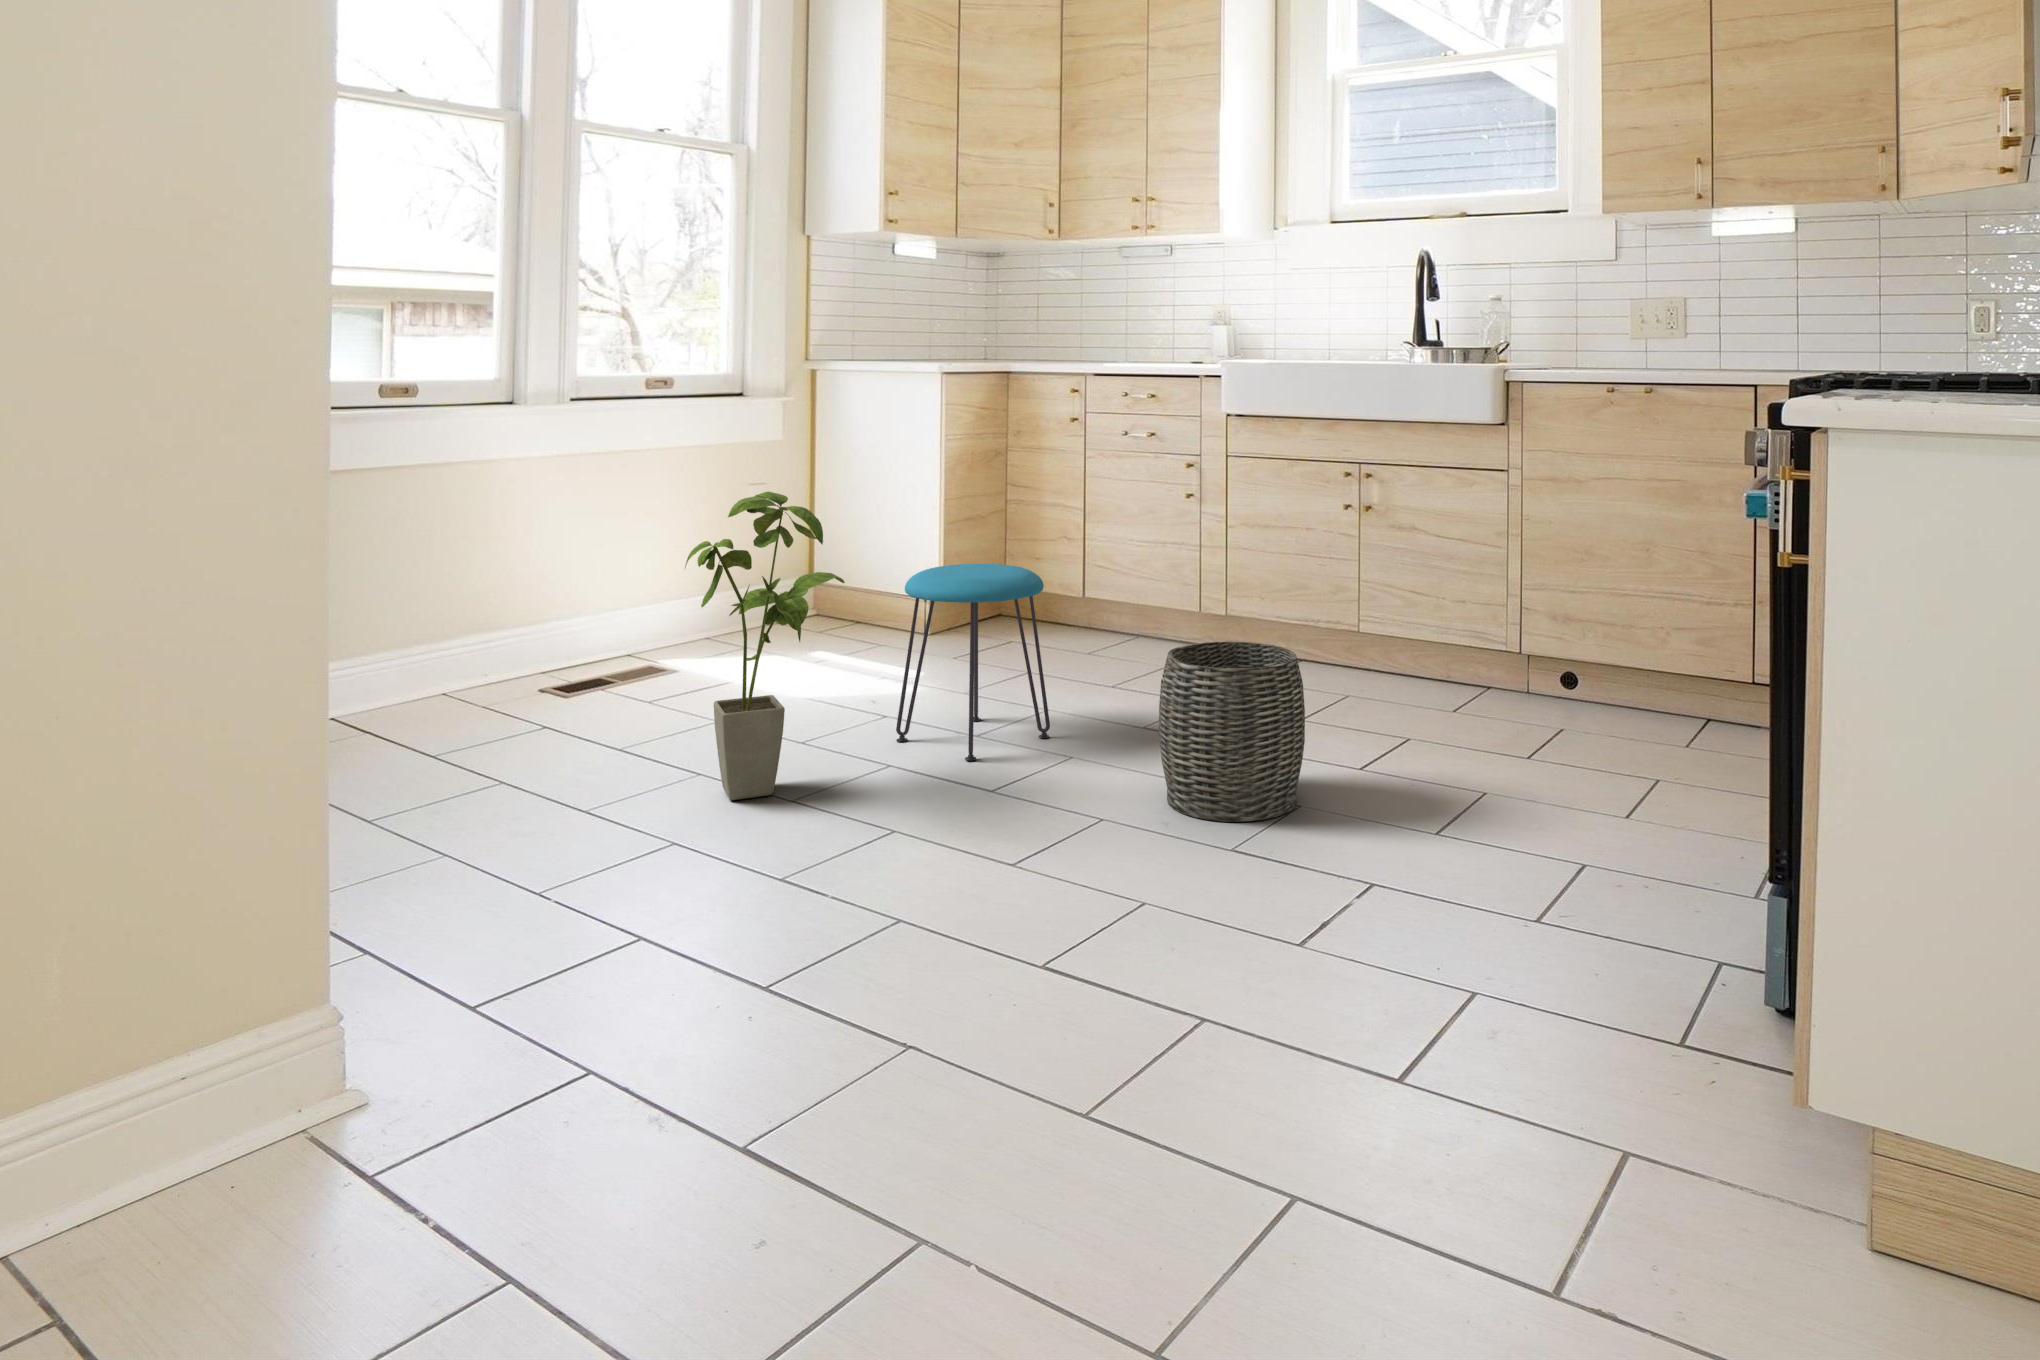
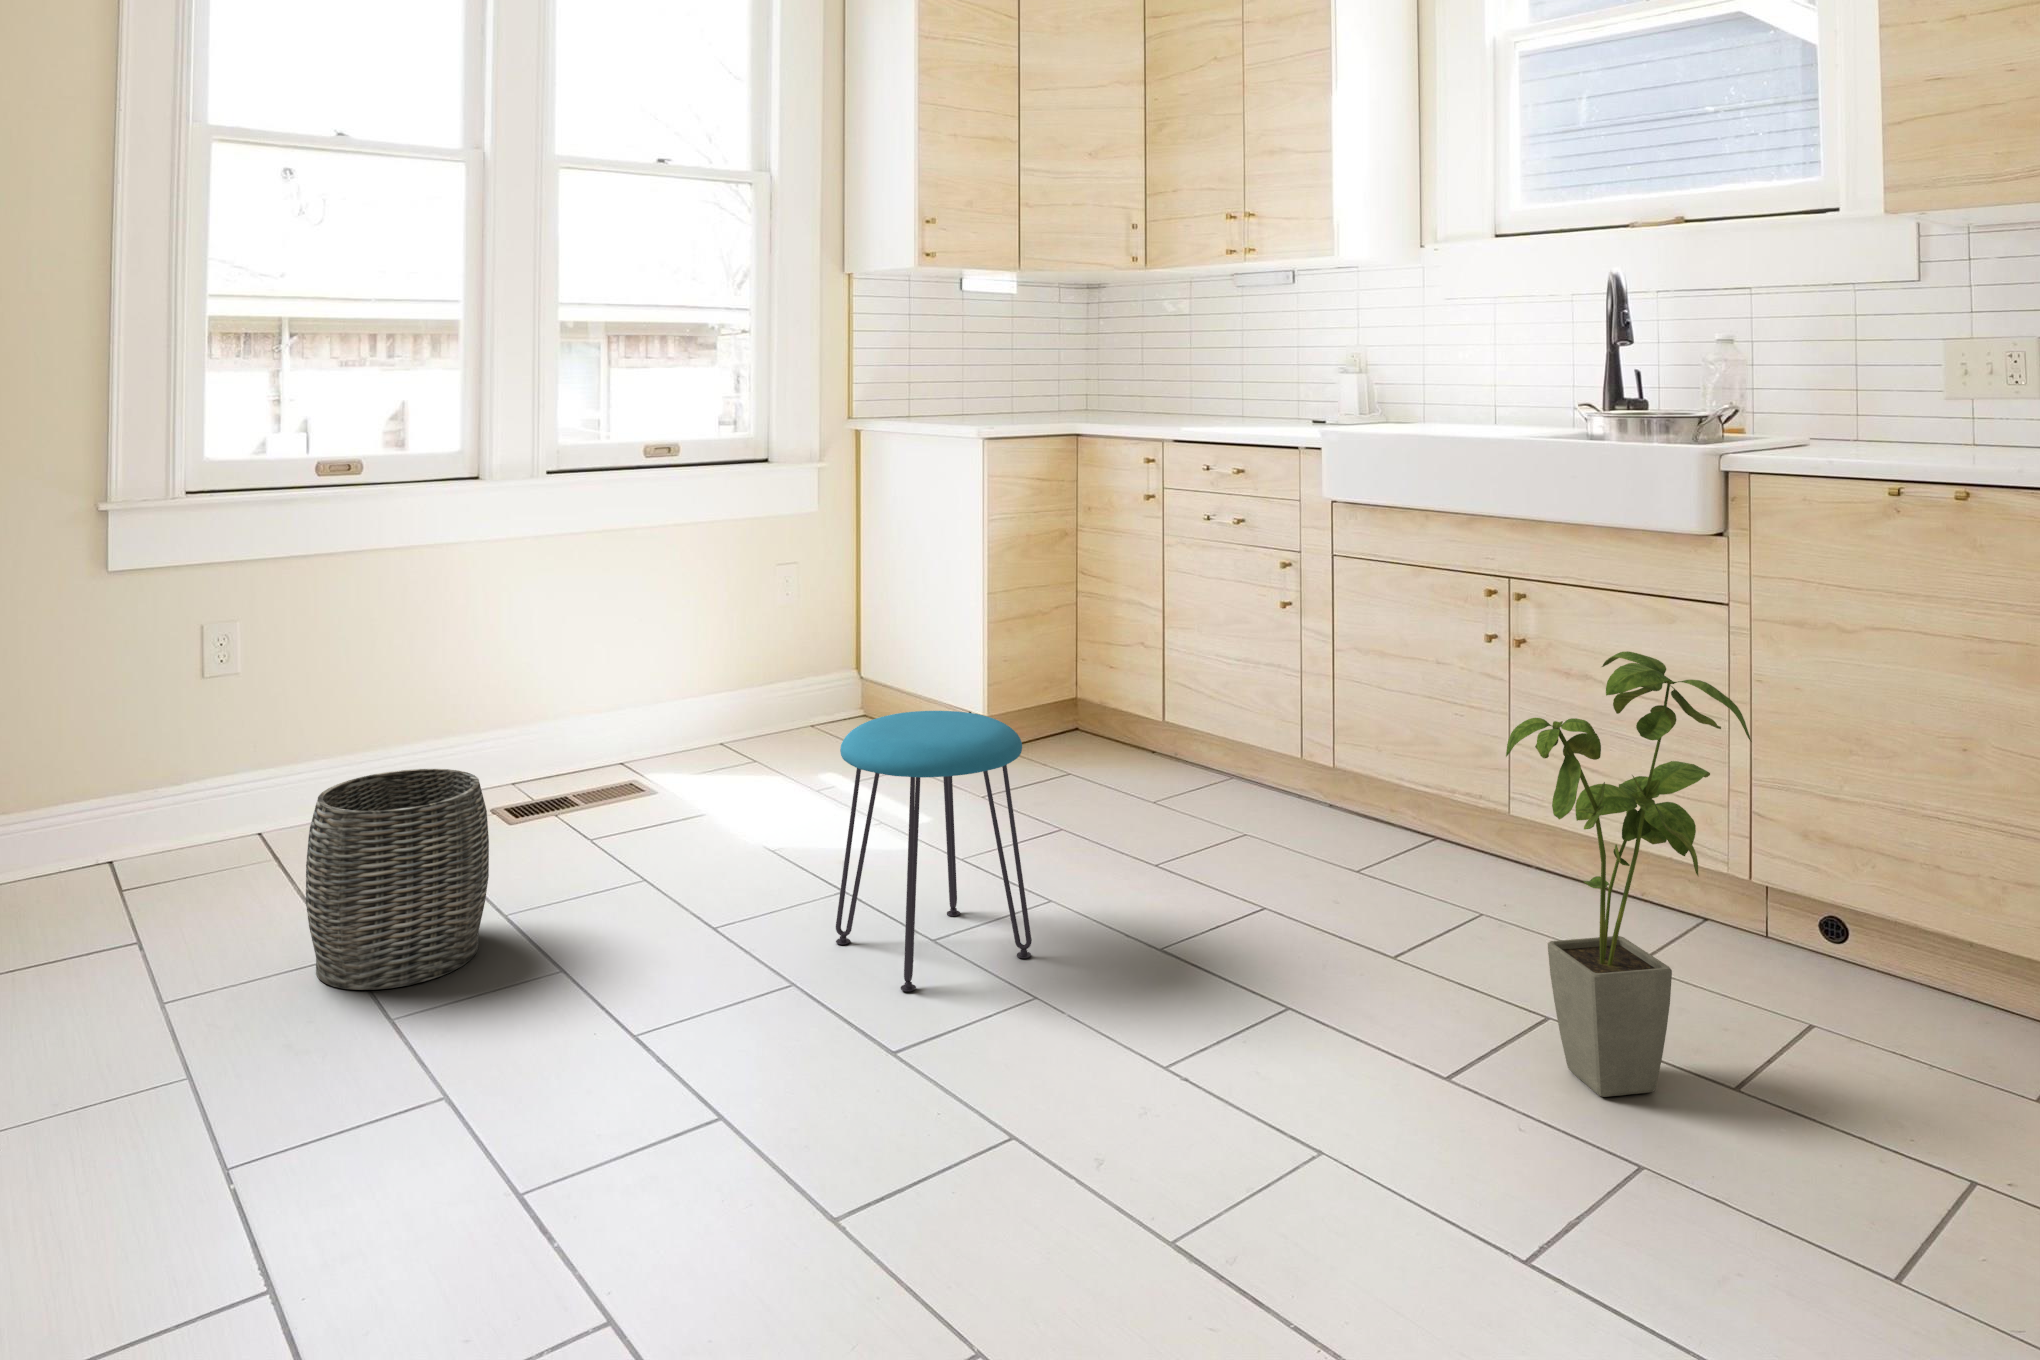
house plant: present [685,492,845,800] -> present [1506,651,1752,1097]
woven basket: present [1159,642,1305,822] -> present [306,769,489,990]

